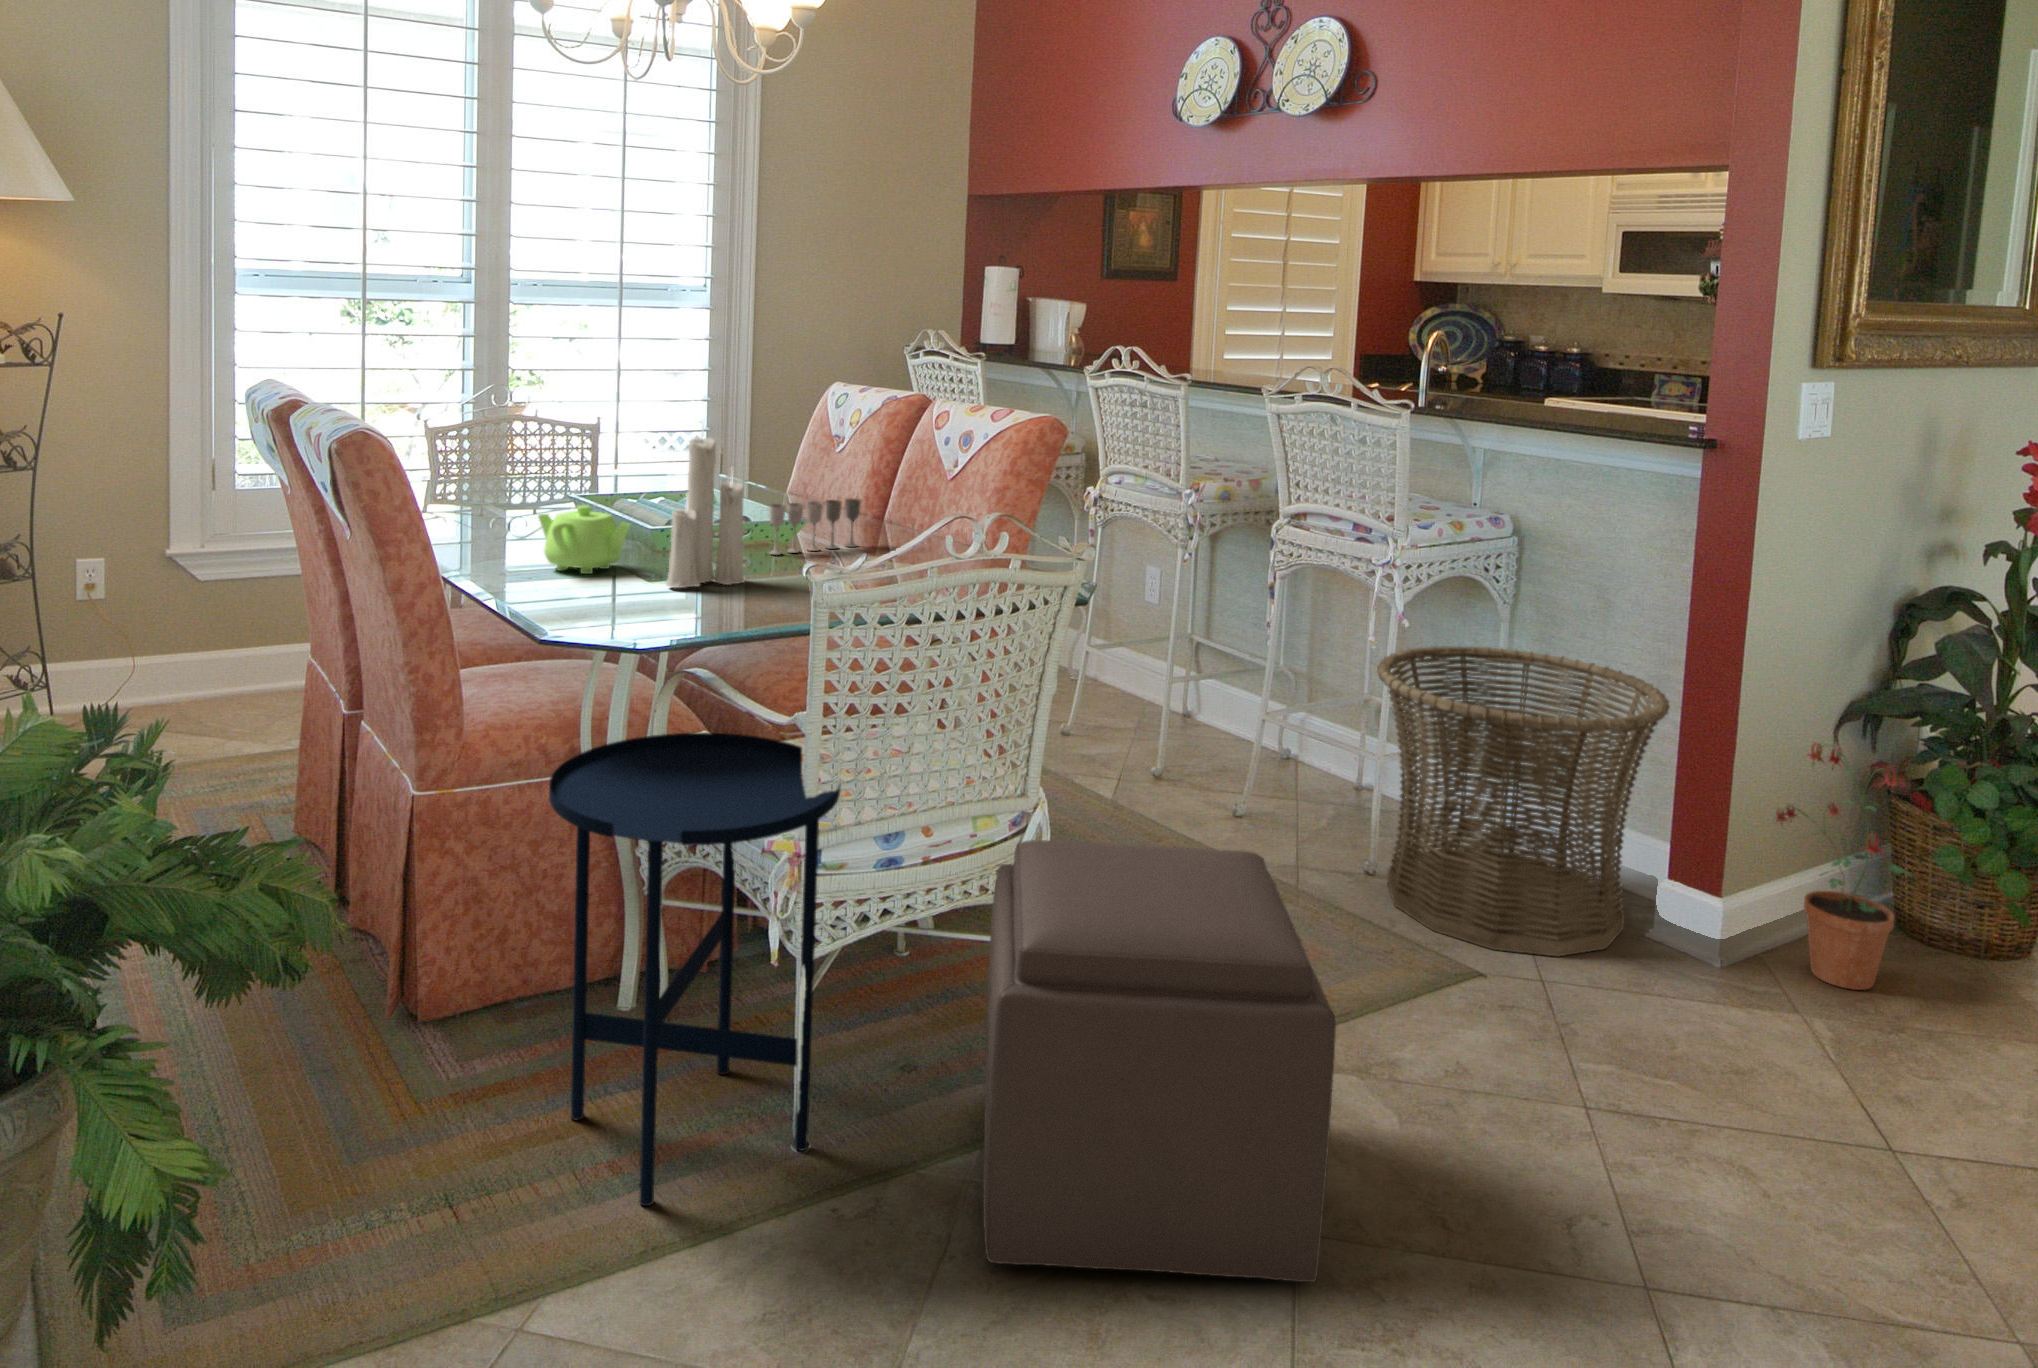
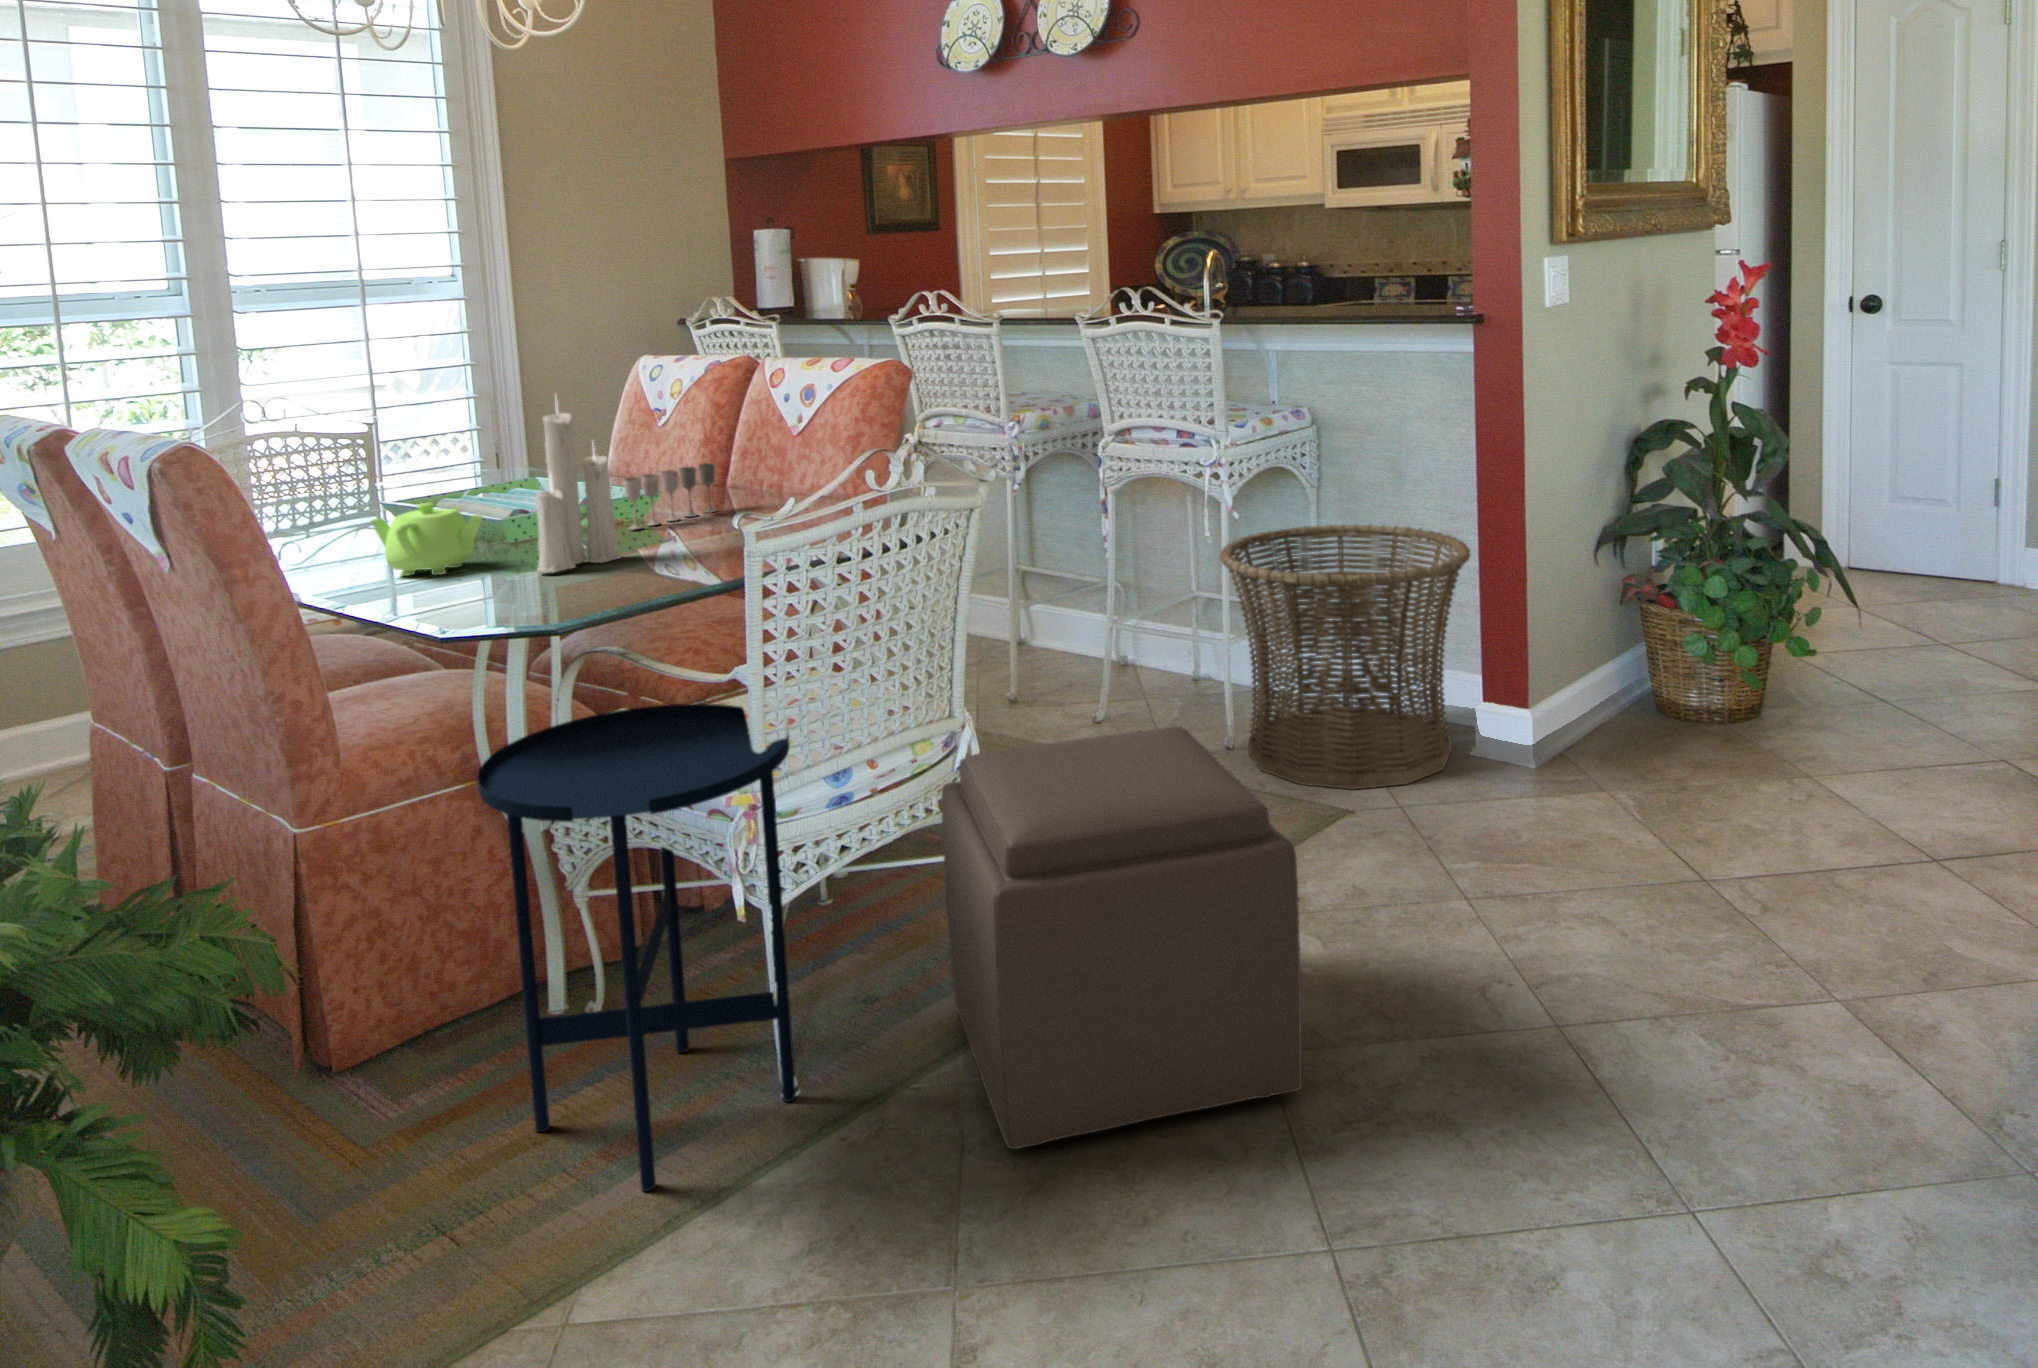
potted plant: present [1776,743,1912,990] -> none [1561,561,1671,763]

